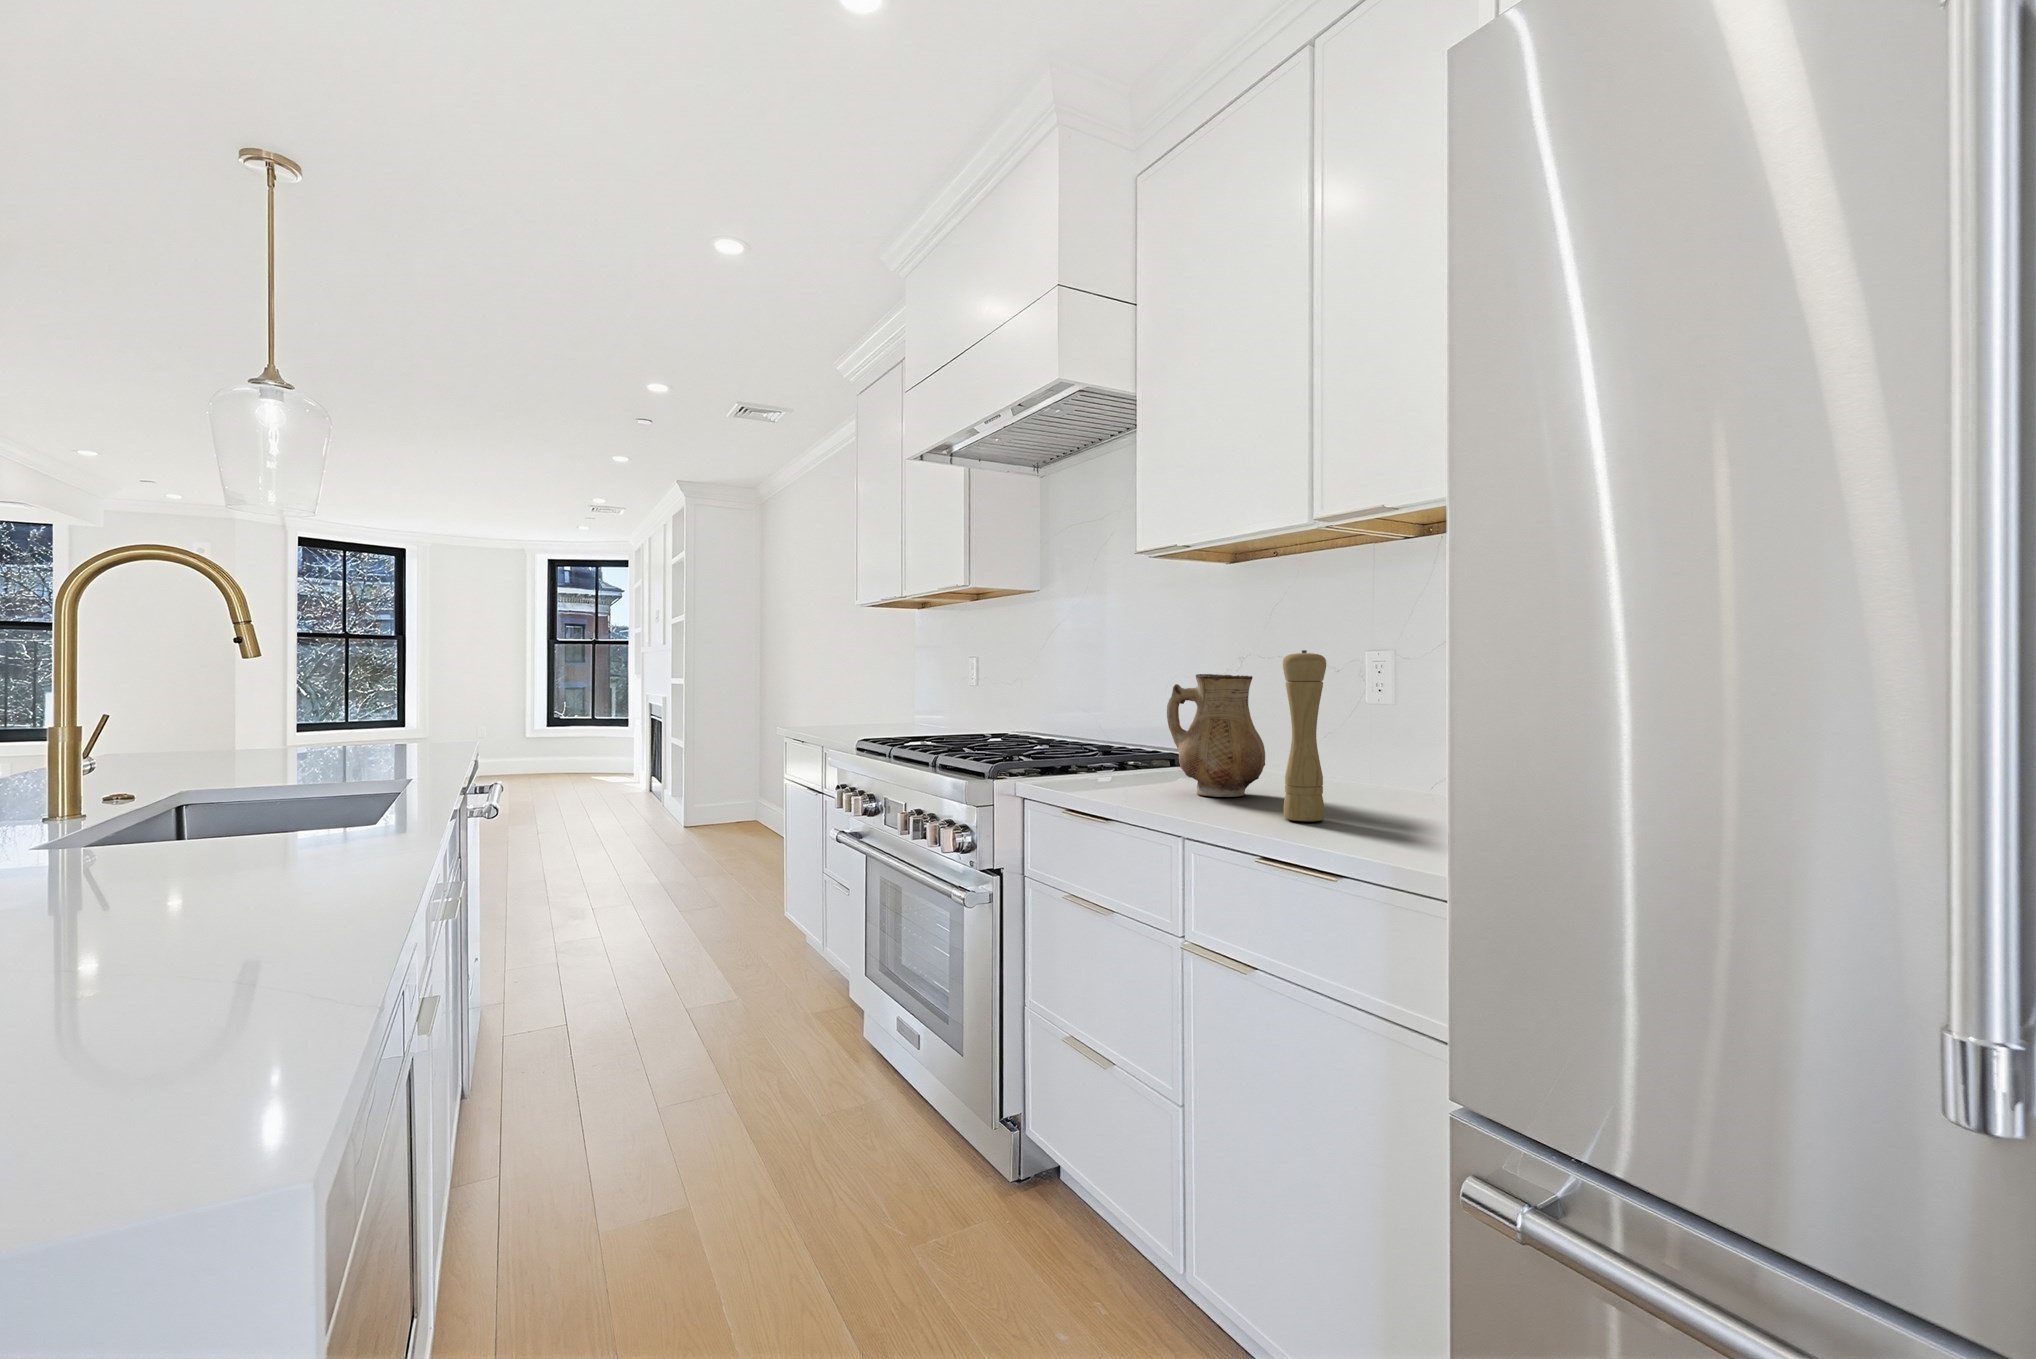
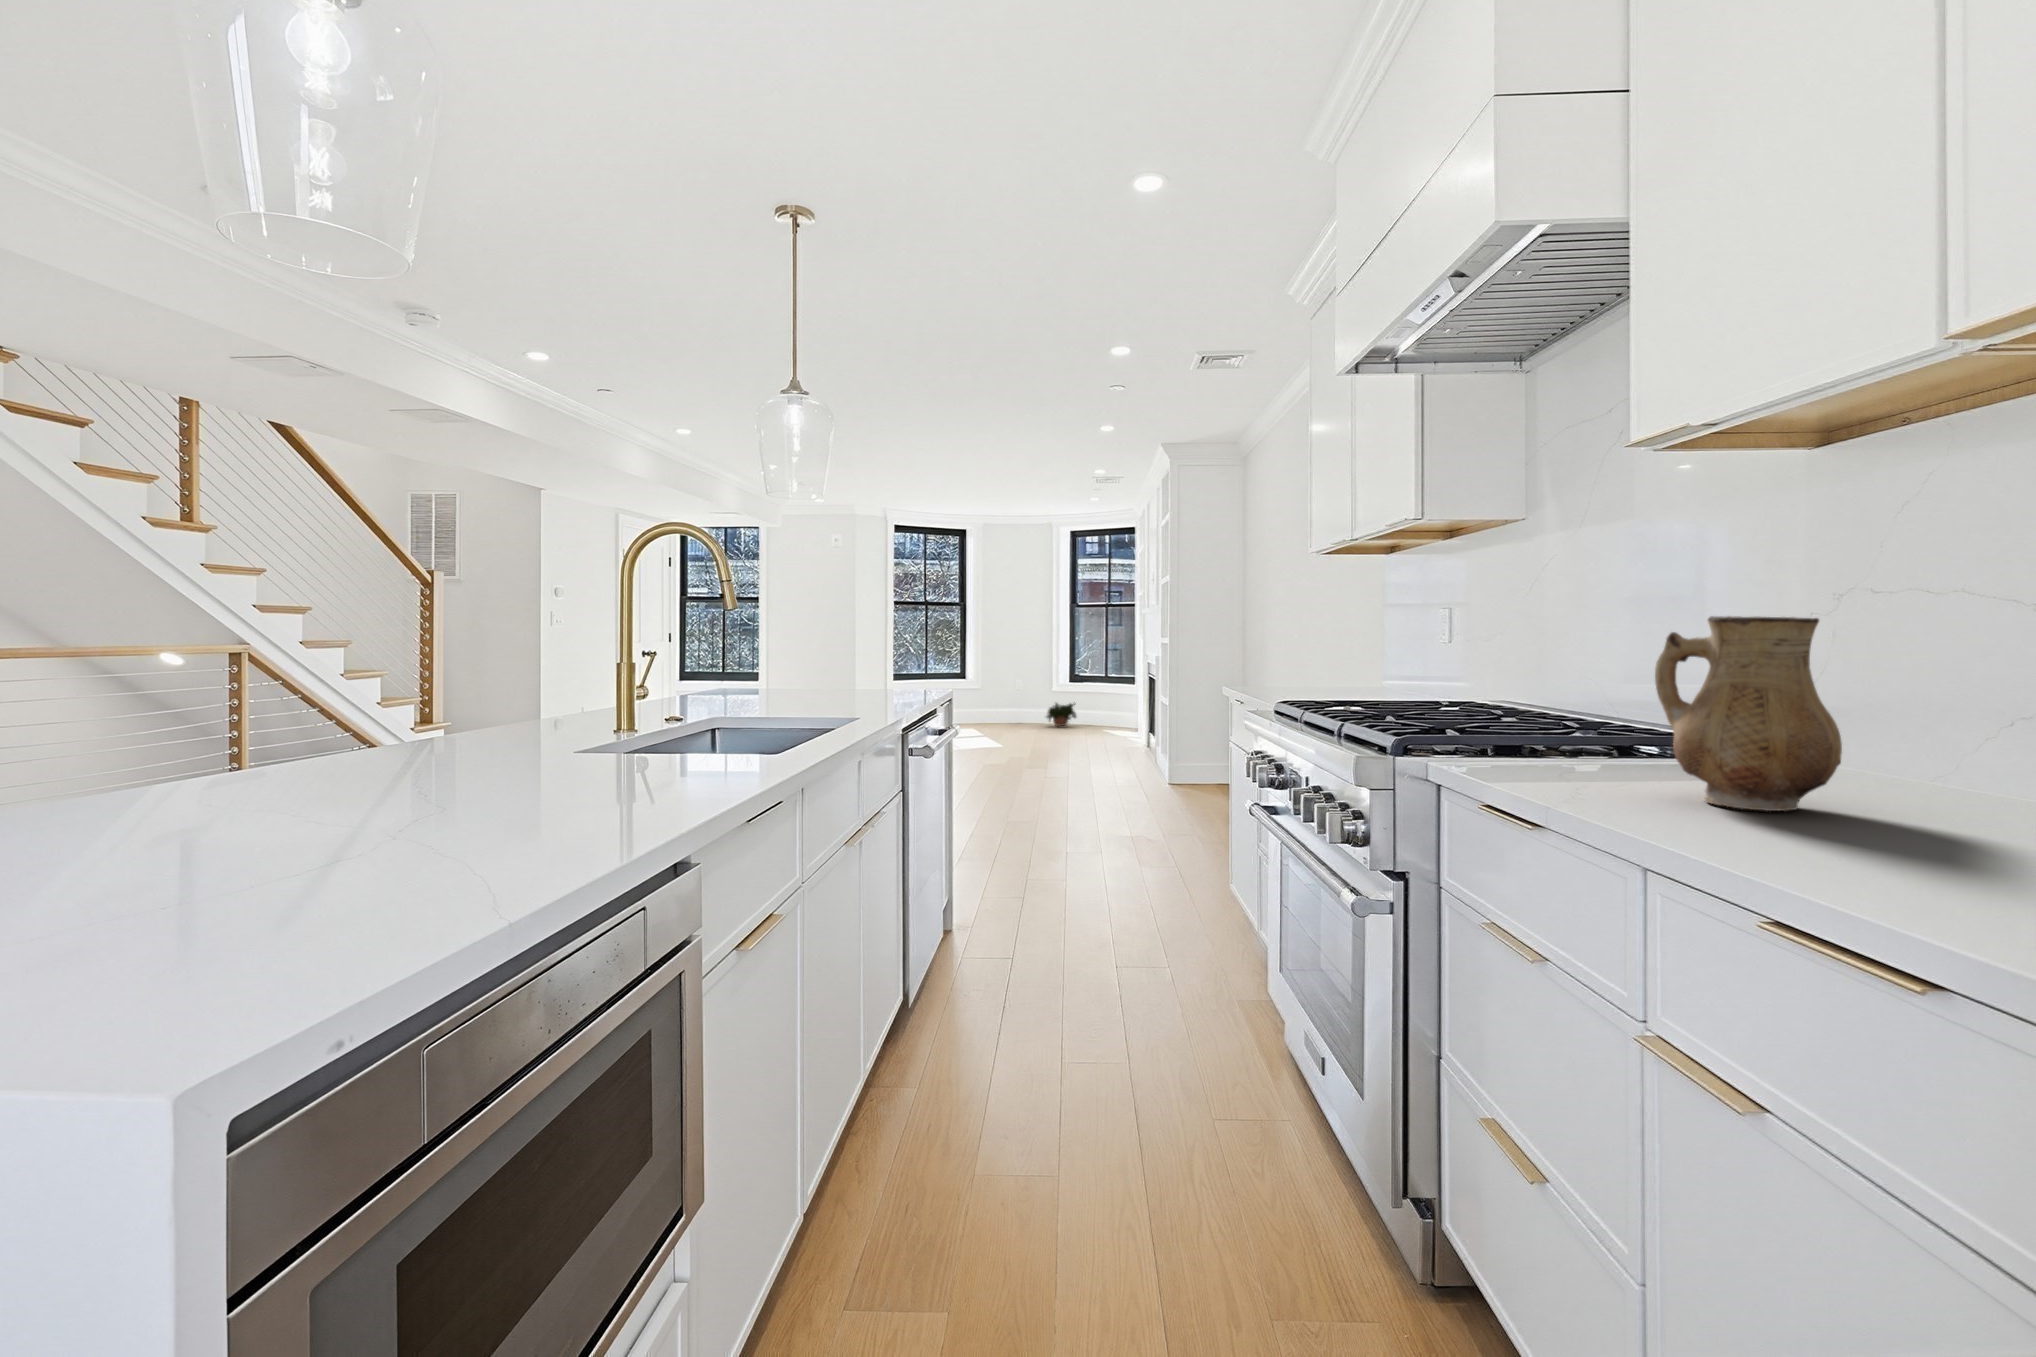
pepper mill: present [1283,650,1326,821] -> none [1856,565,1965,871]
potted plant: none [518,746,560,775] -> present [1047,702,1076,726]

